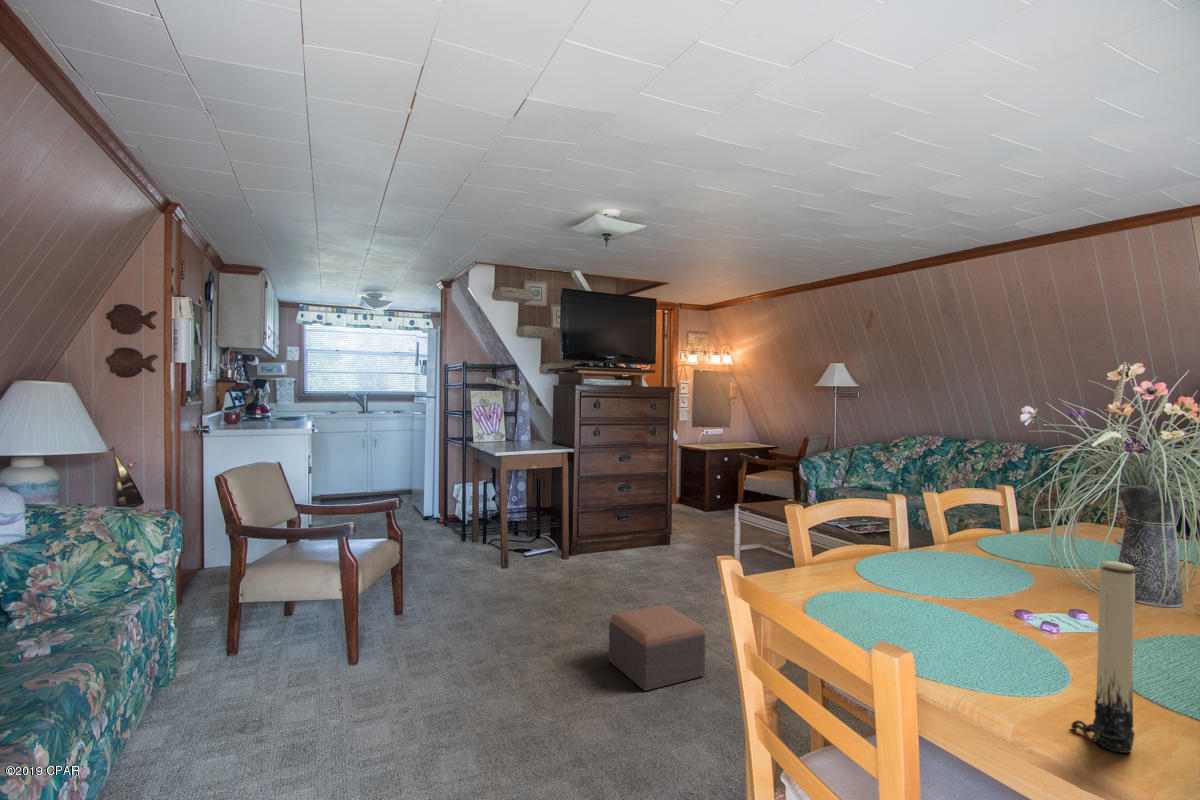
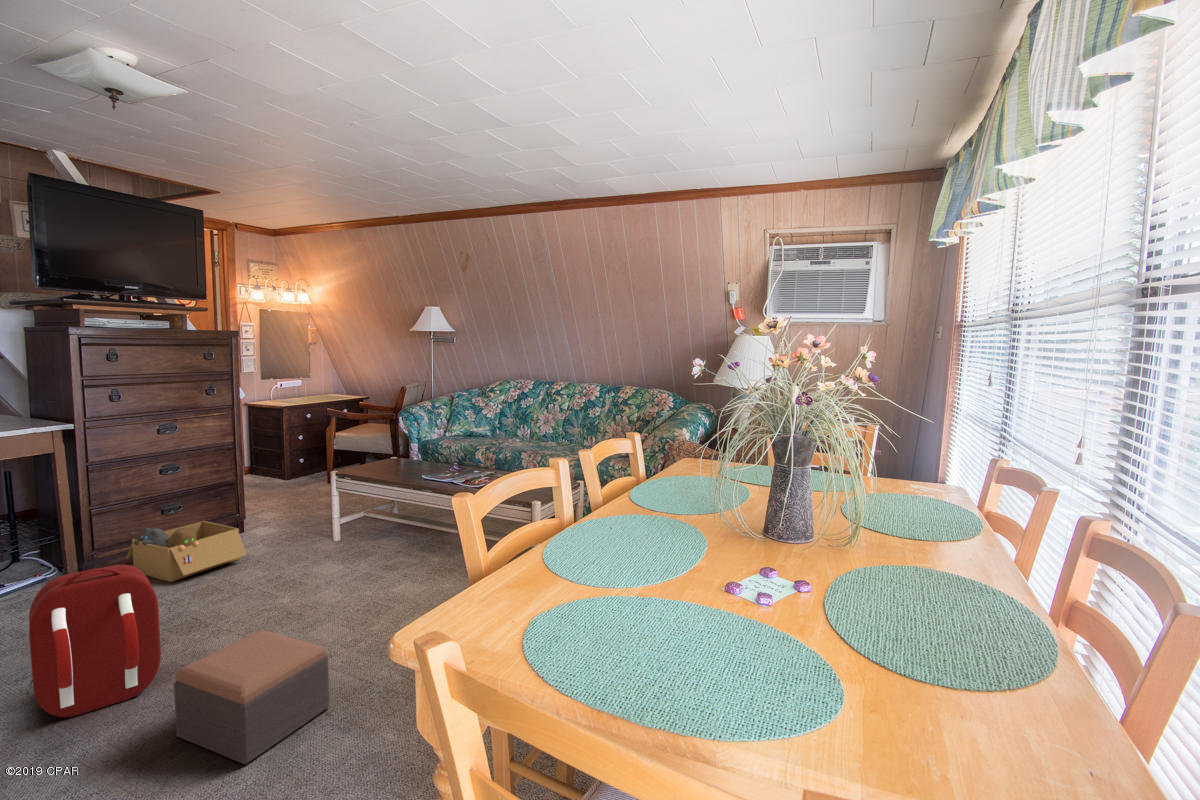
cardboard box: none [595,527,667,568] -> present [127,521,246,582]
backpack: none [538,539,606,632] -> present [26,564,161,717]
candle: present [1071,561,1135,753] -> none [869,543,942,748]

